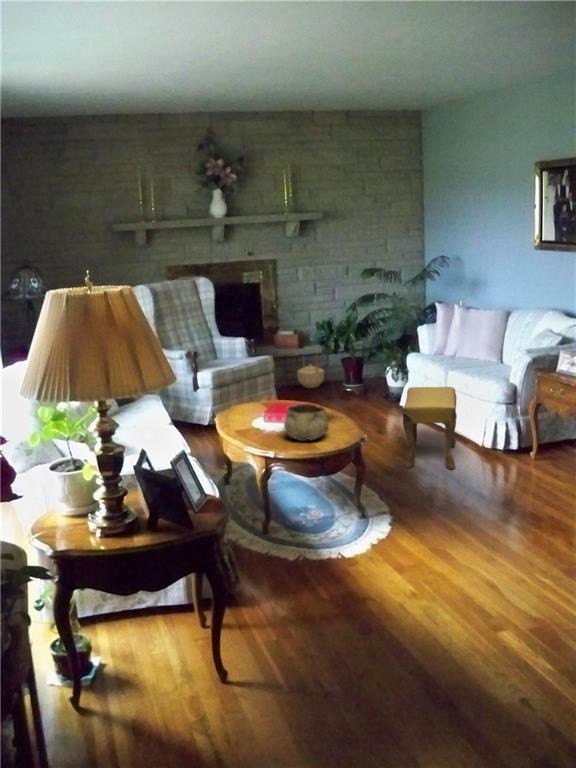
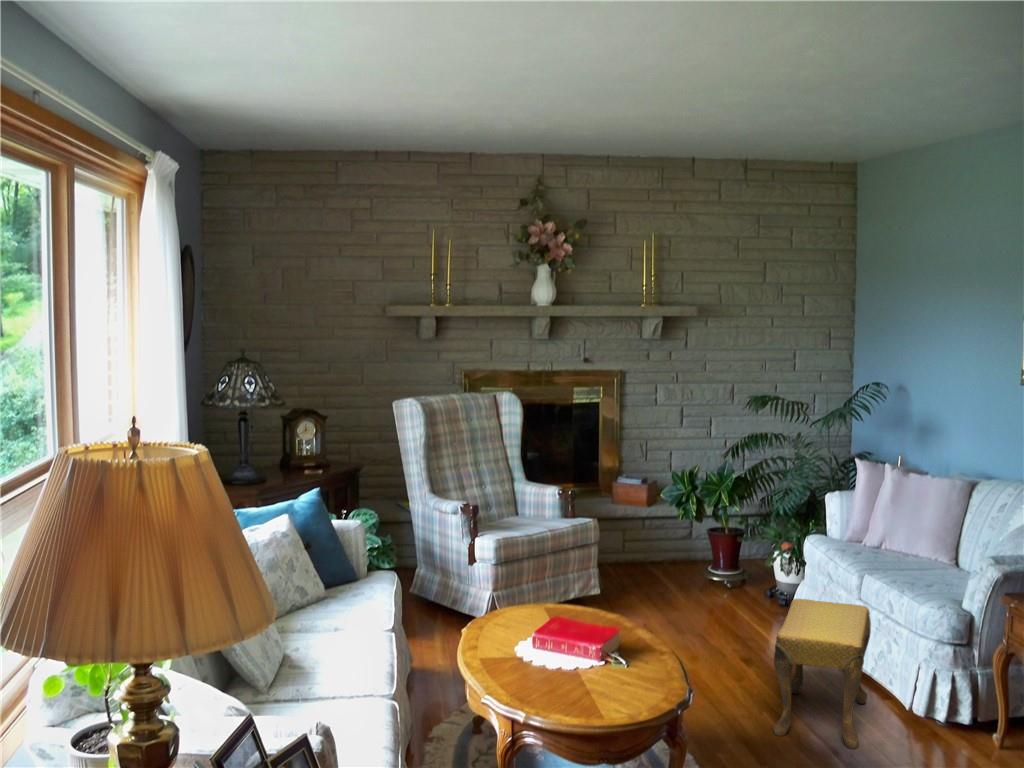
basket: present [297,347,324,388] -> none [640,503,683,568]
decorative bowl: present [284,404,329,441] -> none [561,624,633,689]

